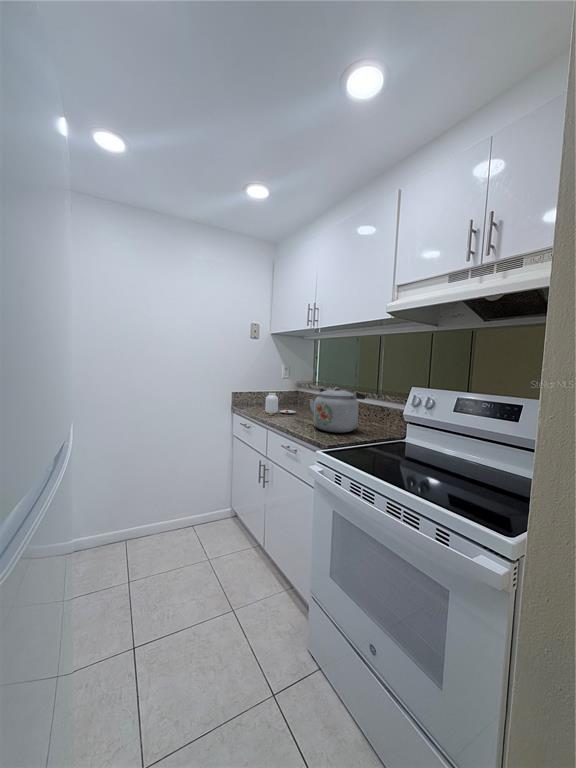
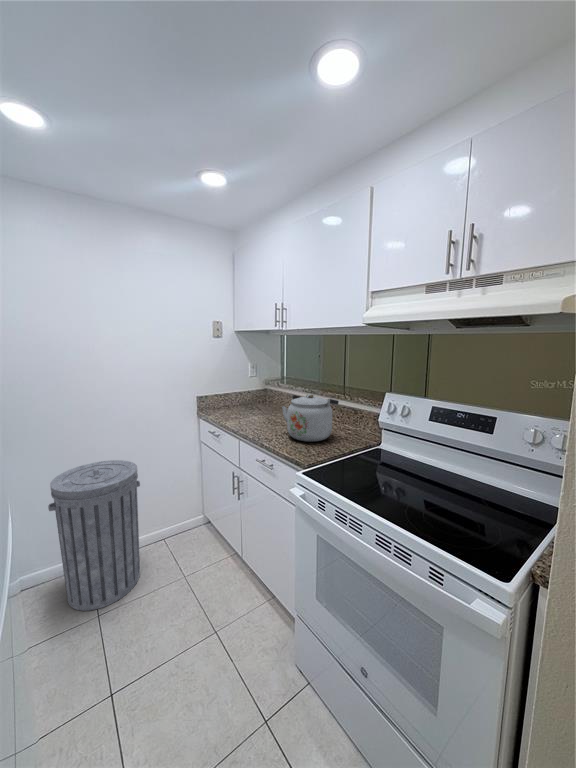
jar: present [265,393,296,415] -> none [234,397,268,421]
trash can: none [97,444,175,578] -> present [48,460,140,611]

